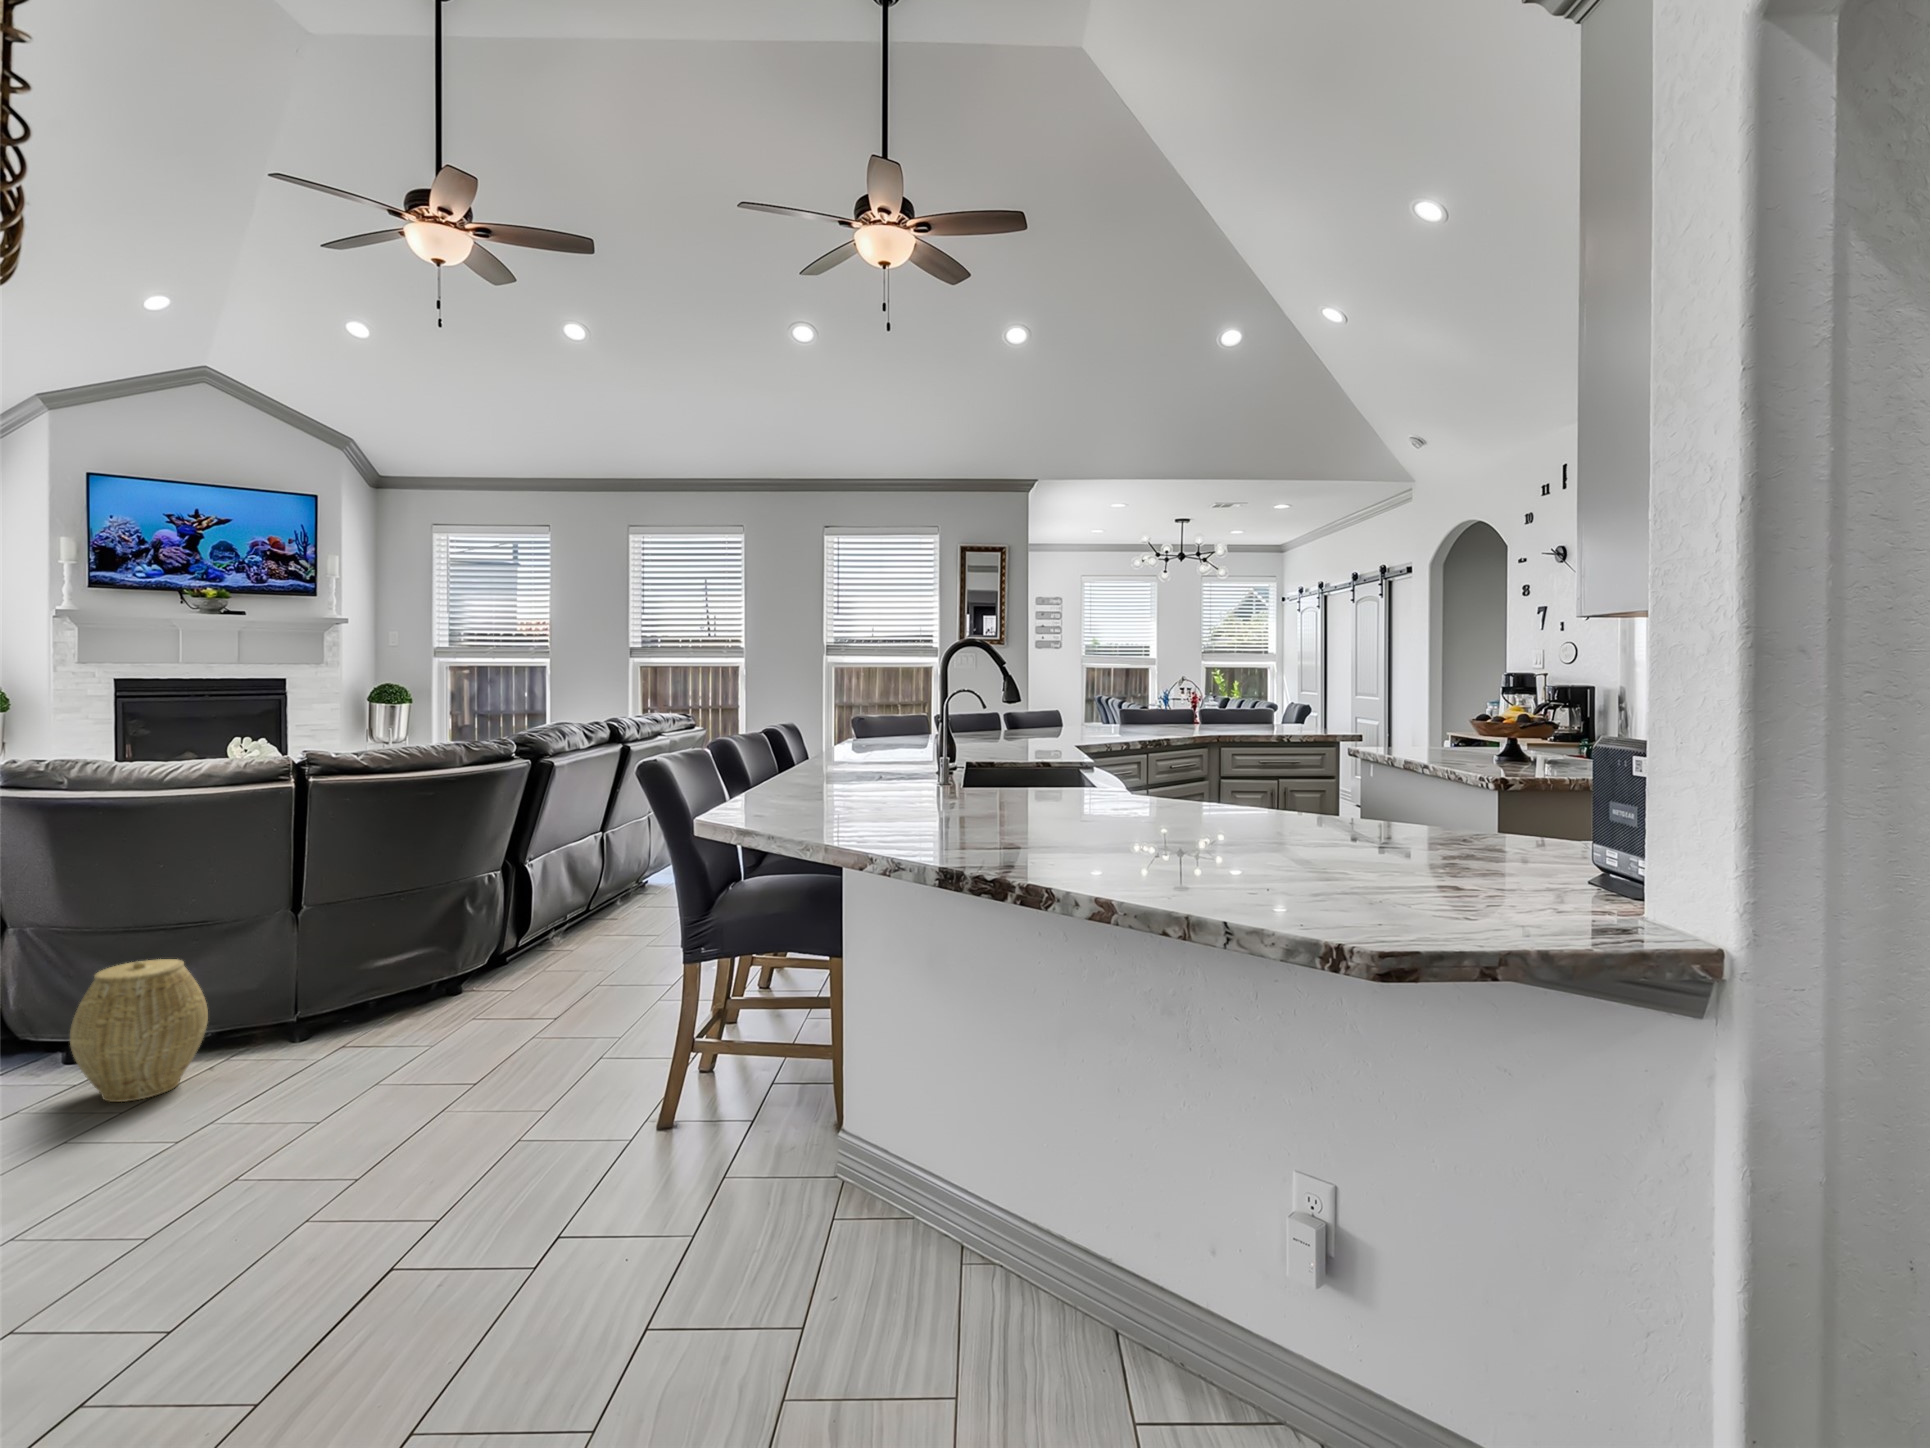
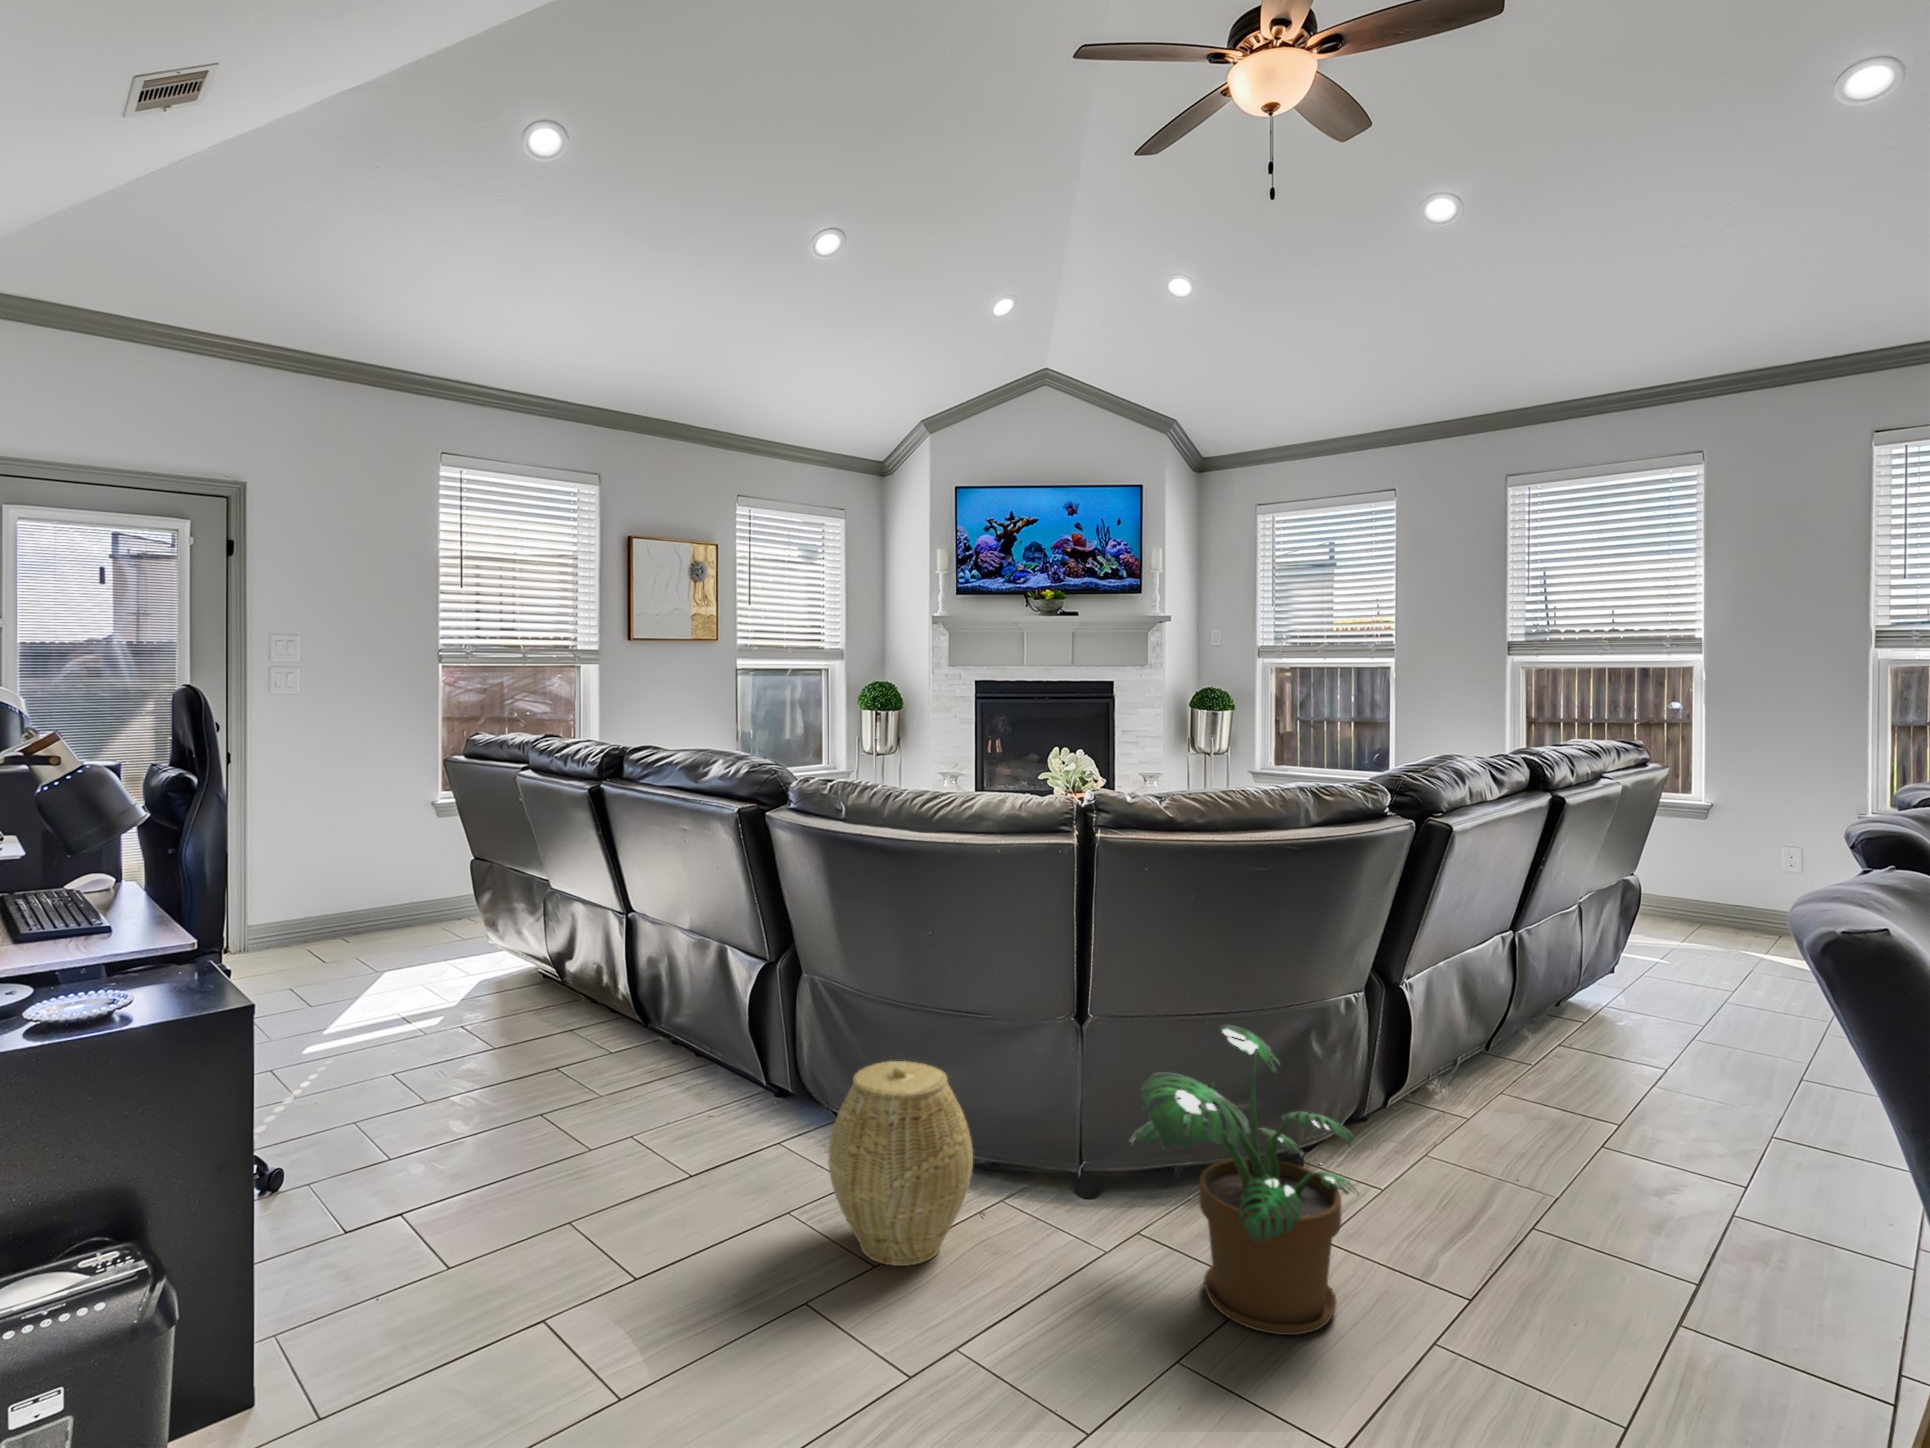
potted plant: none [335,894,491,1056] -> present [1129,1025,1359,1335]

